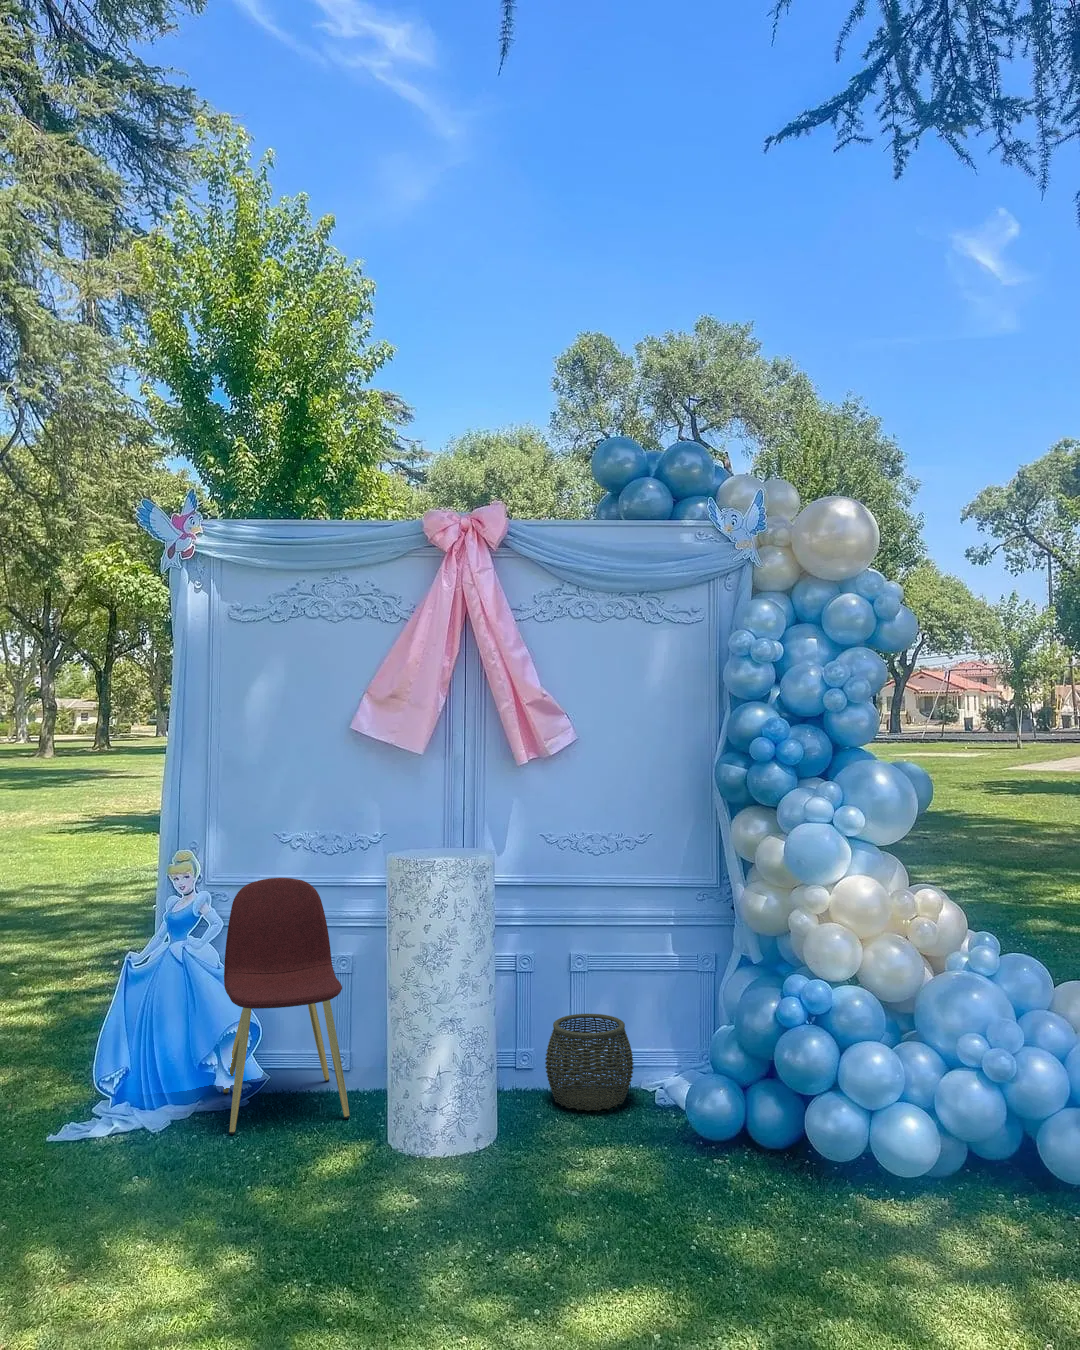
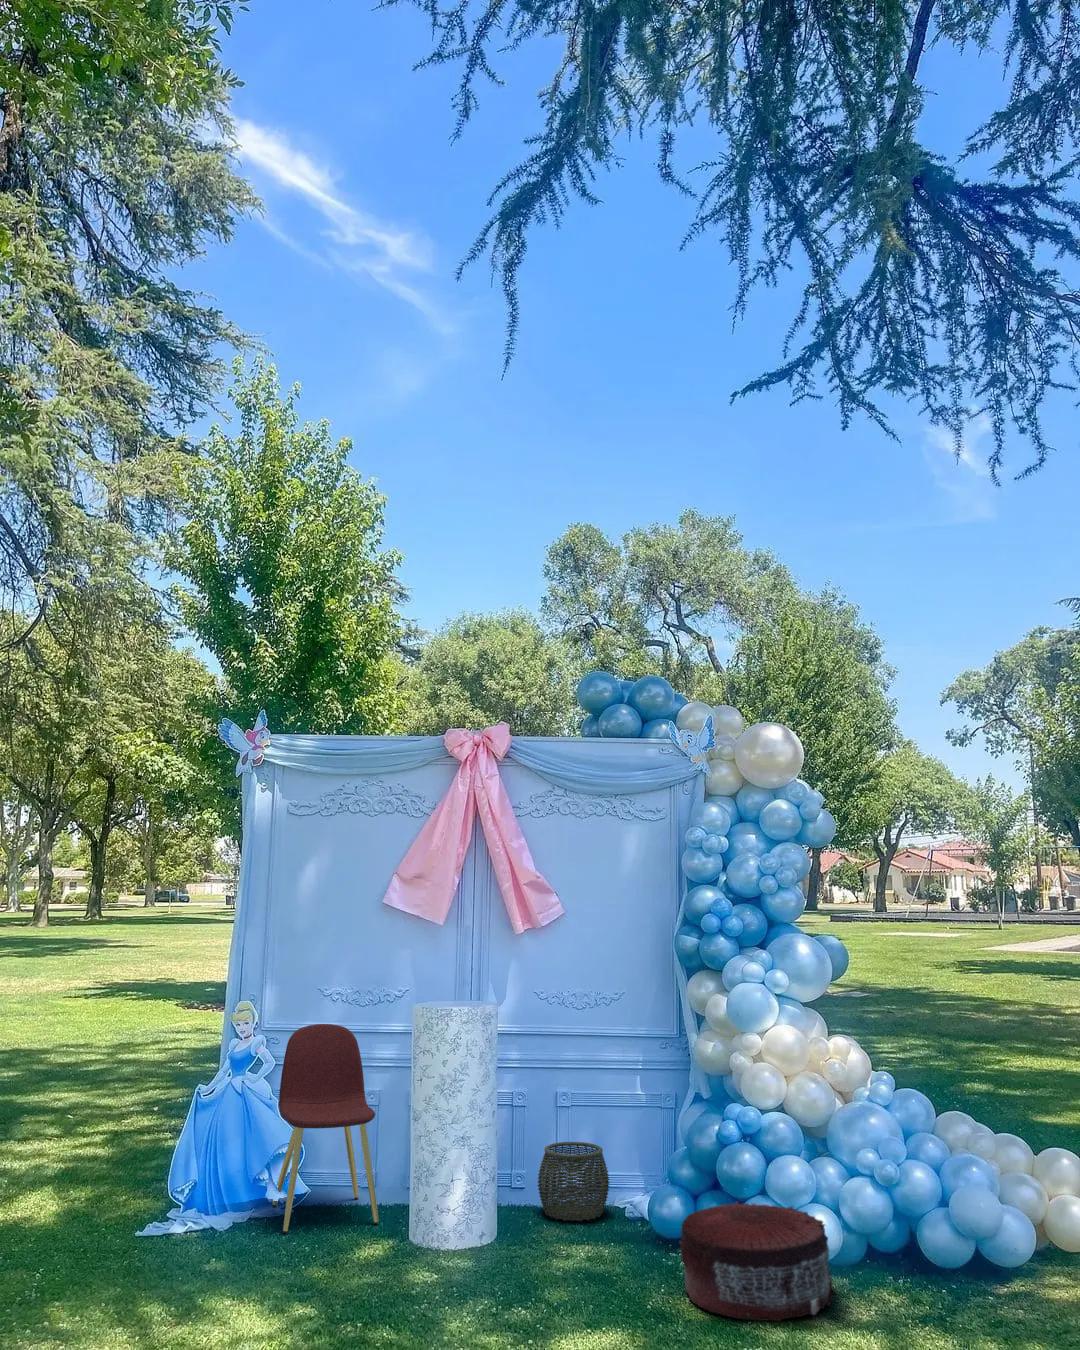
pouf: none [729,1101,939,1273] -> present [679,1202,836,1321]

